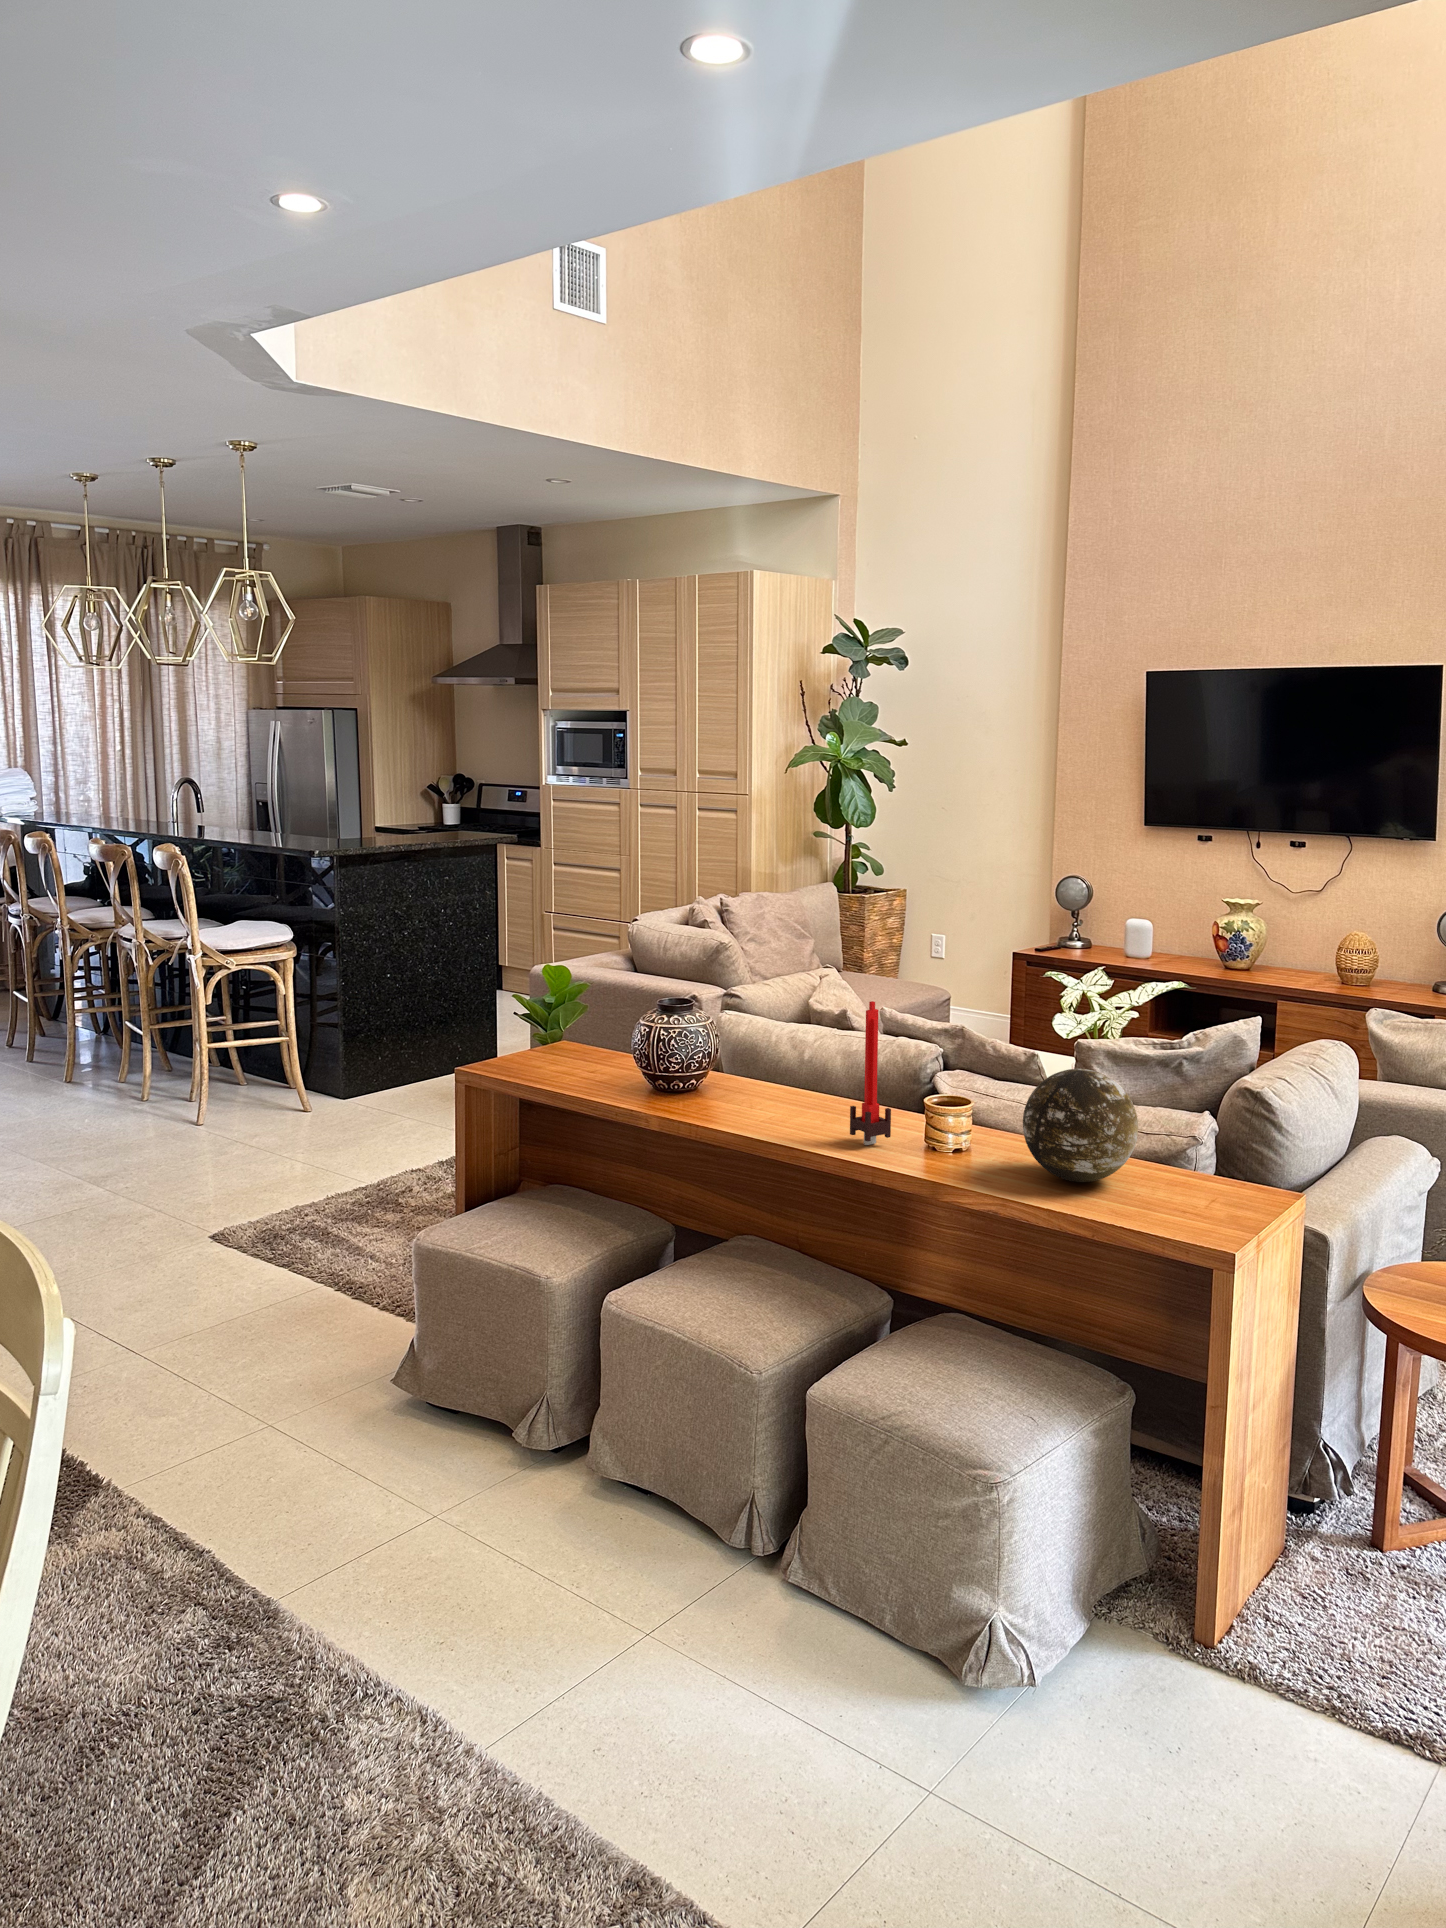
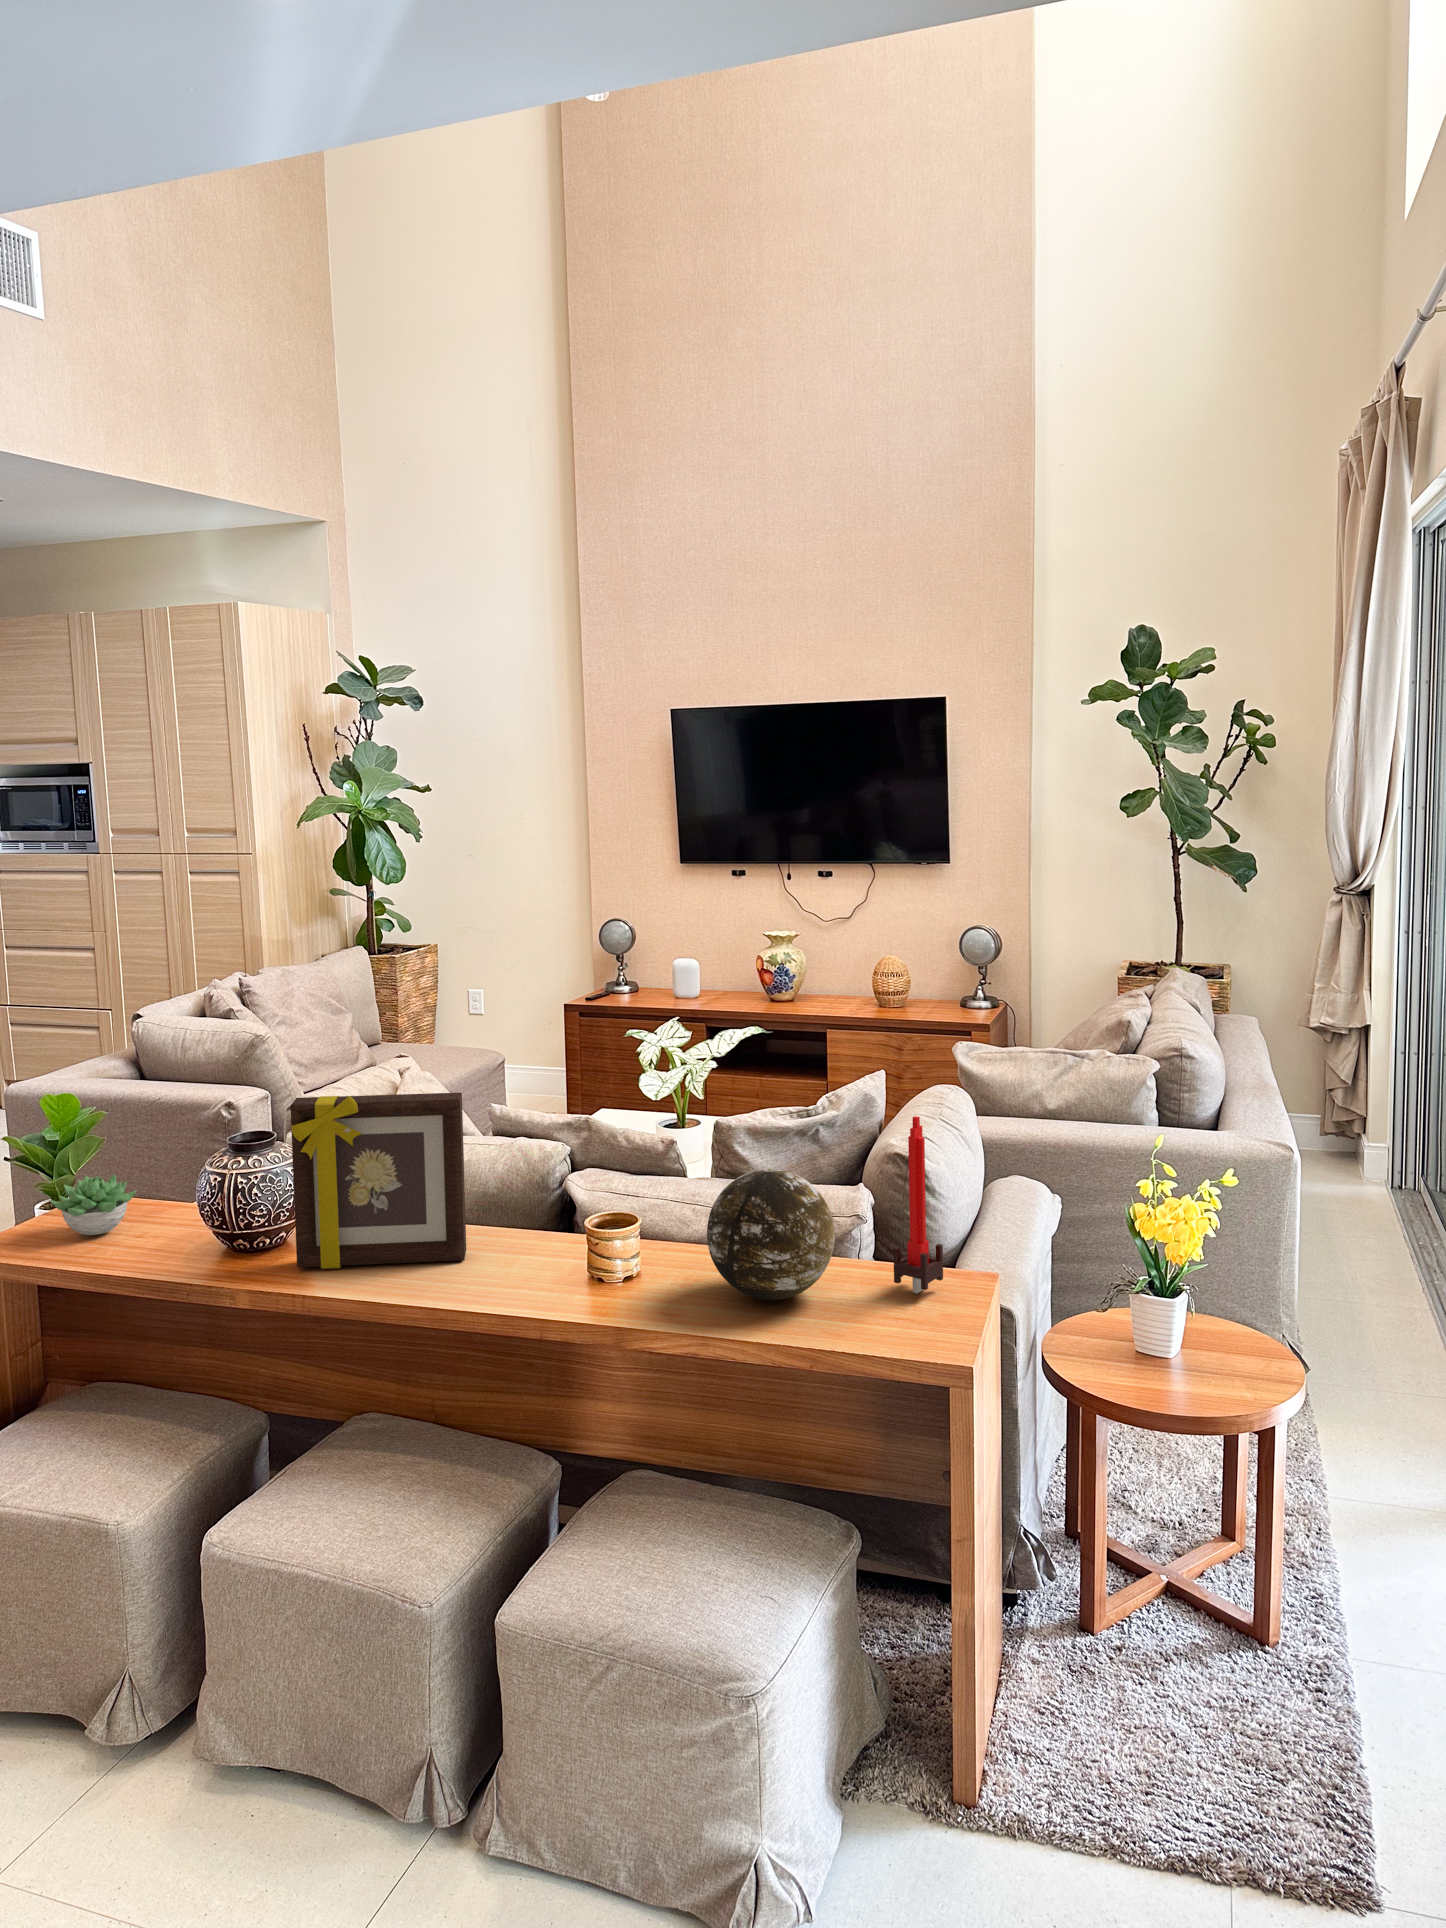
picture frame: none [697,973,839,1122] -> present [290,1093,466,1269]
candle: present [850,1001,891,1145] -> present [893,1116,943,1294]
succulent plant: none [525,1025,590,1070] -> present [50,1174,137,1235]

